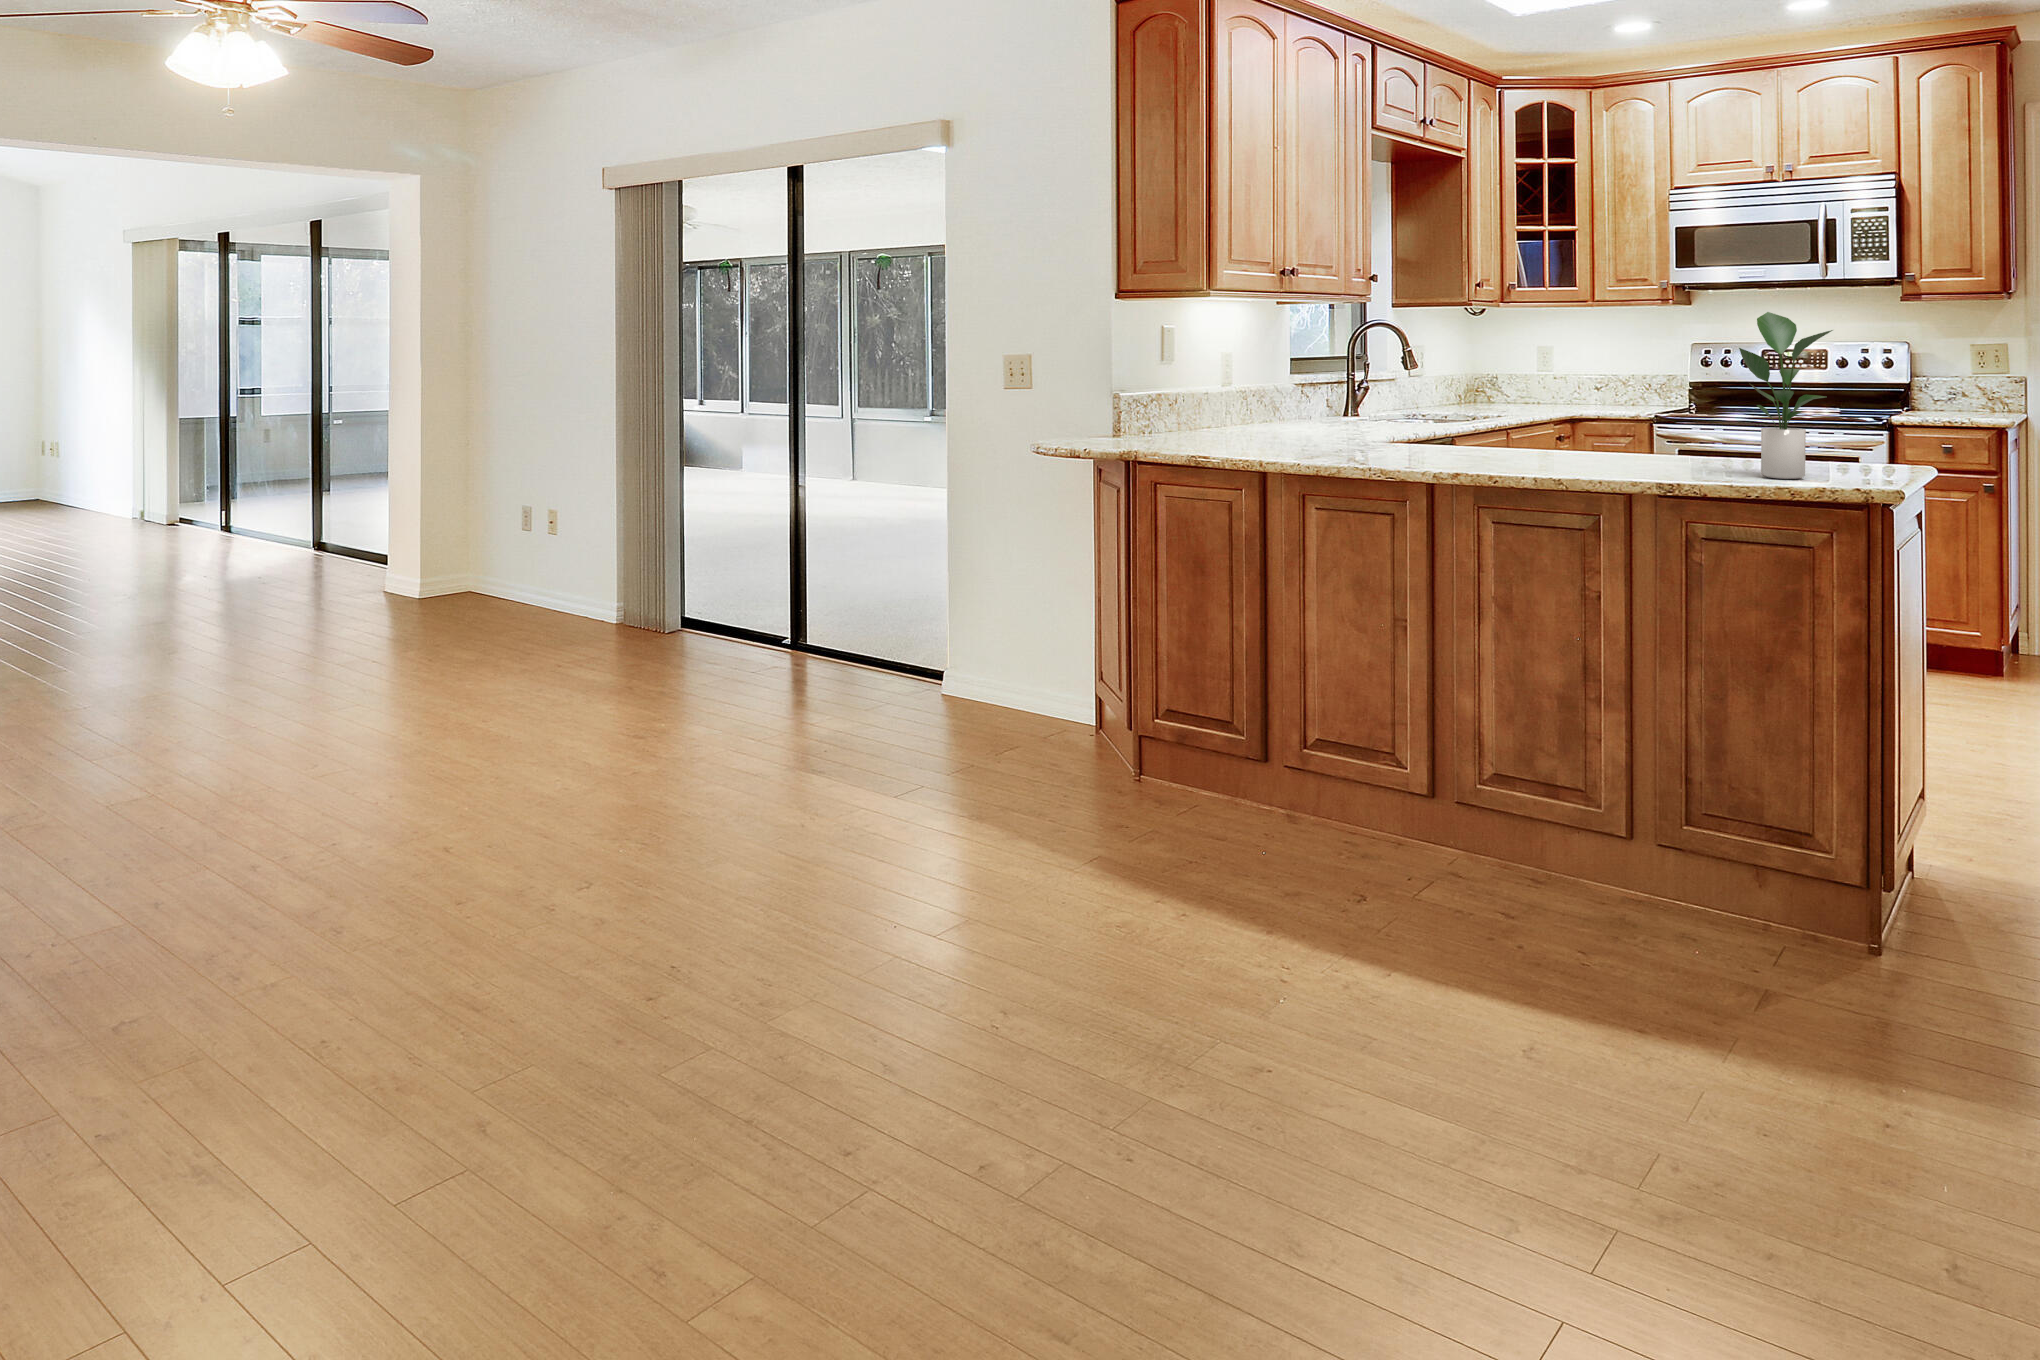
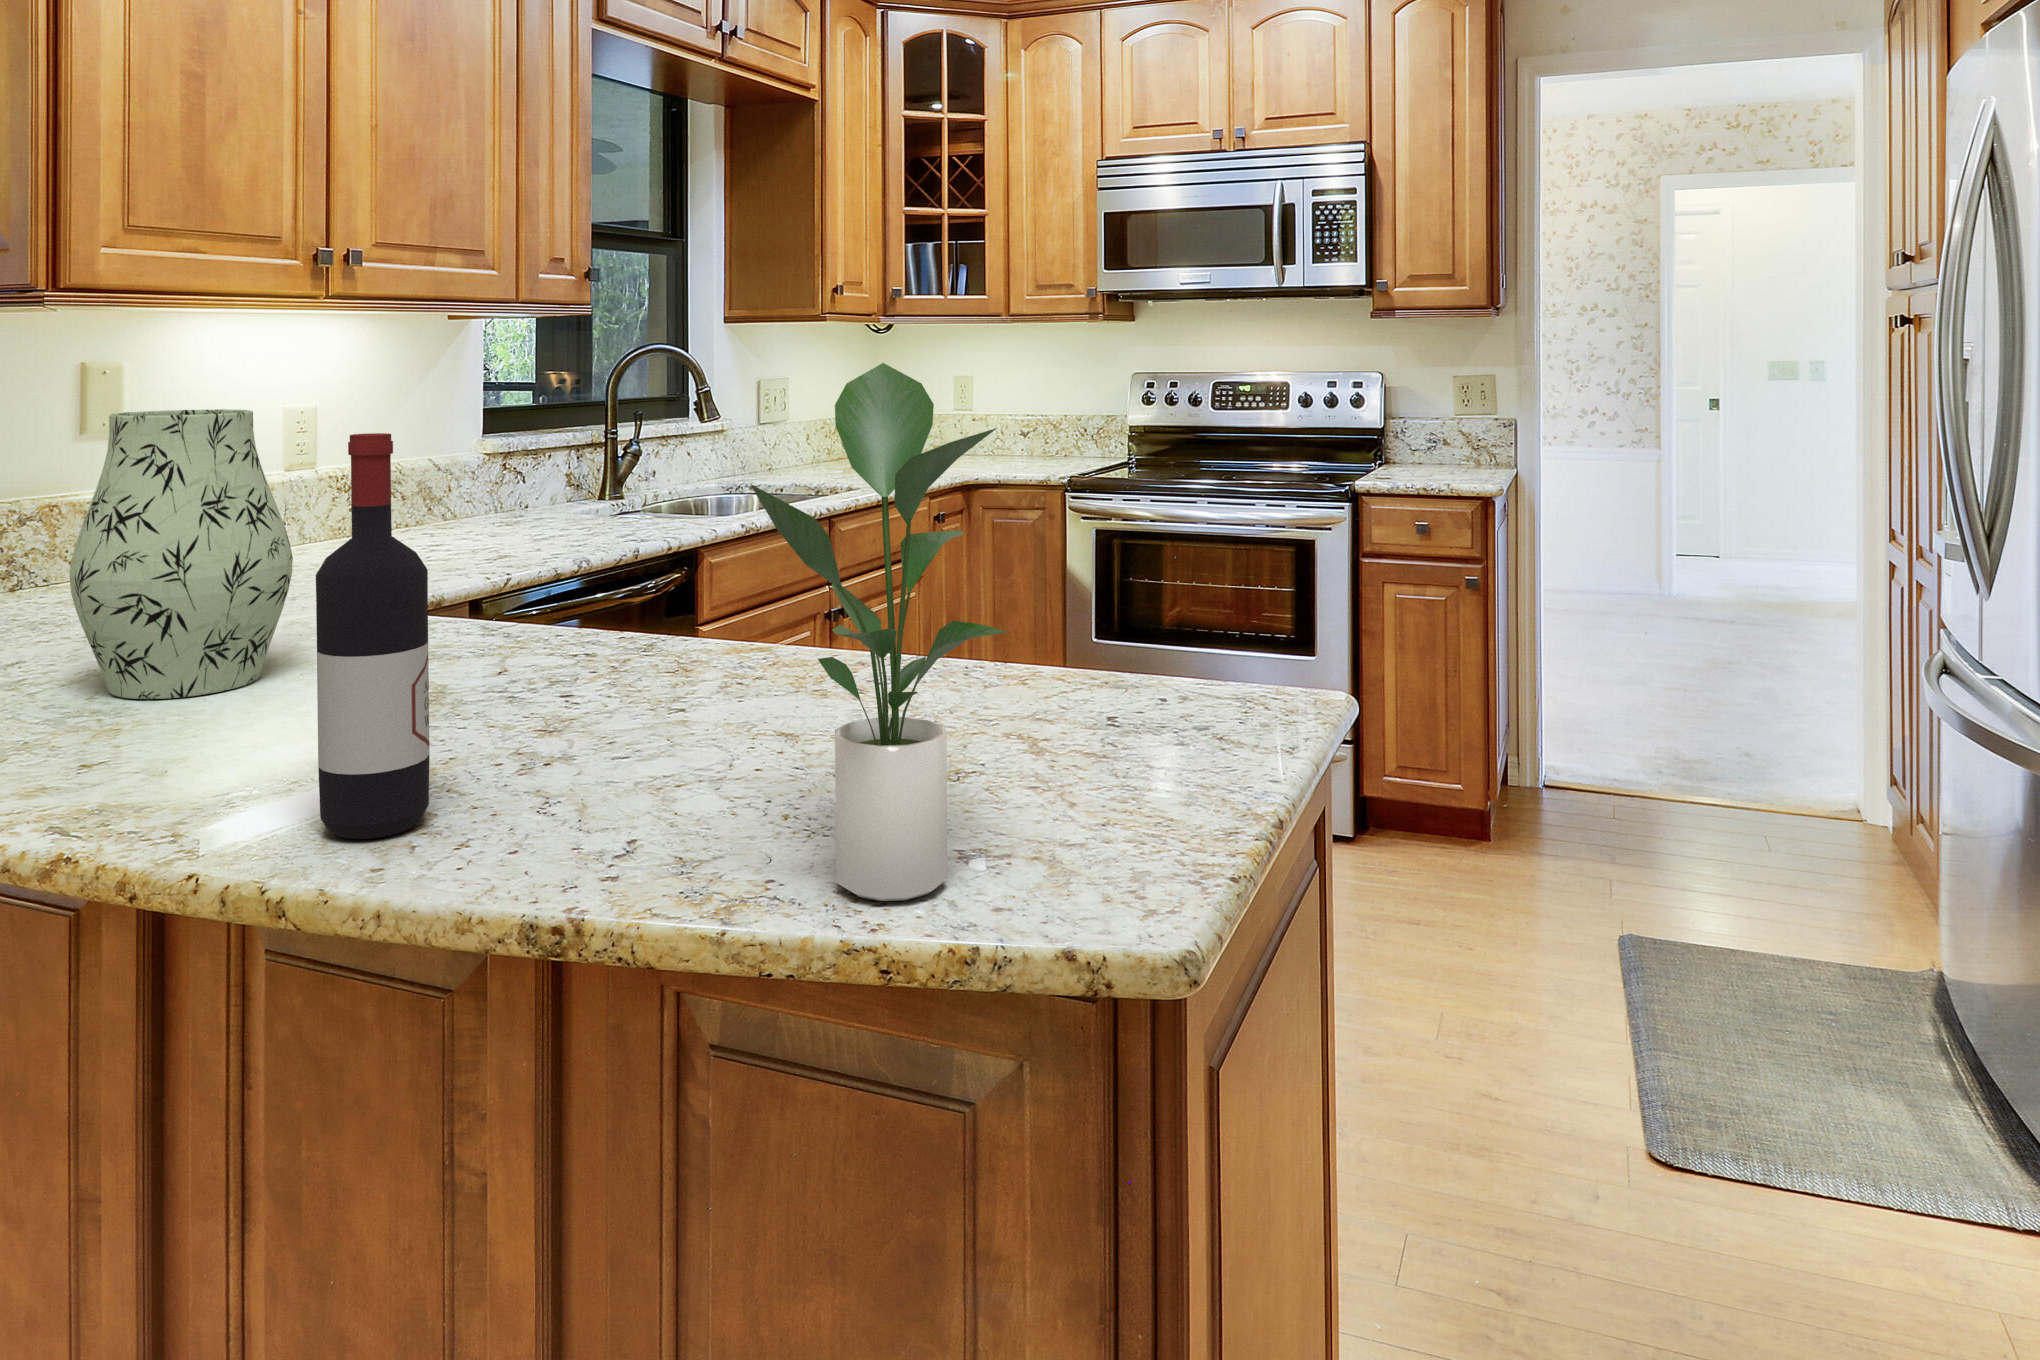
wine bottle: none [1540,337,1580,470] -> present [316,433,430,839]
vase: none [1318,339,1404,452] -> present [69,409,293,699]

